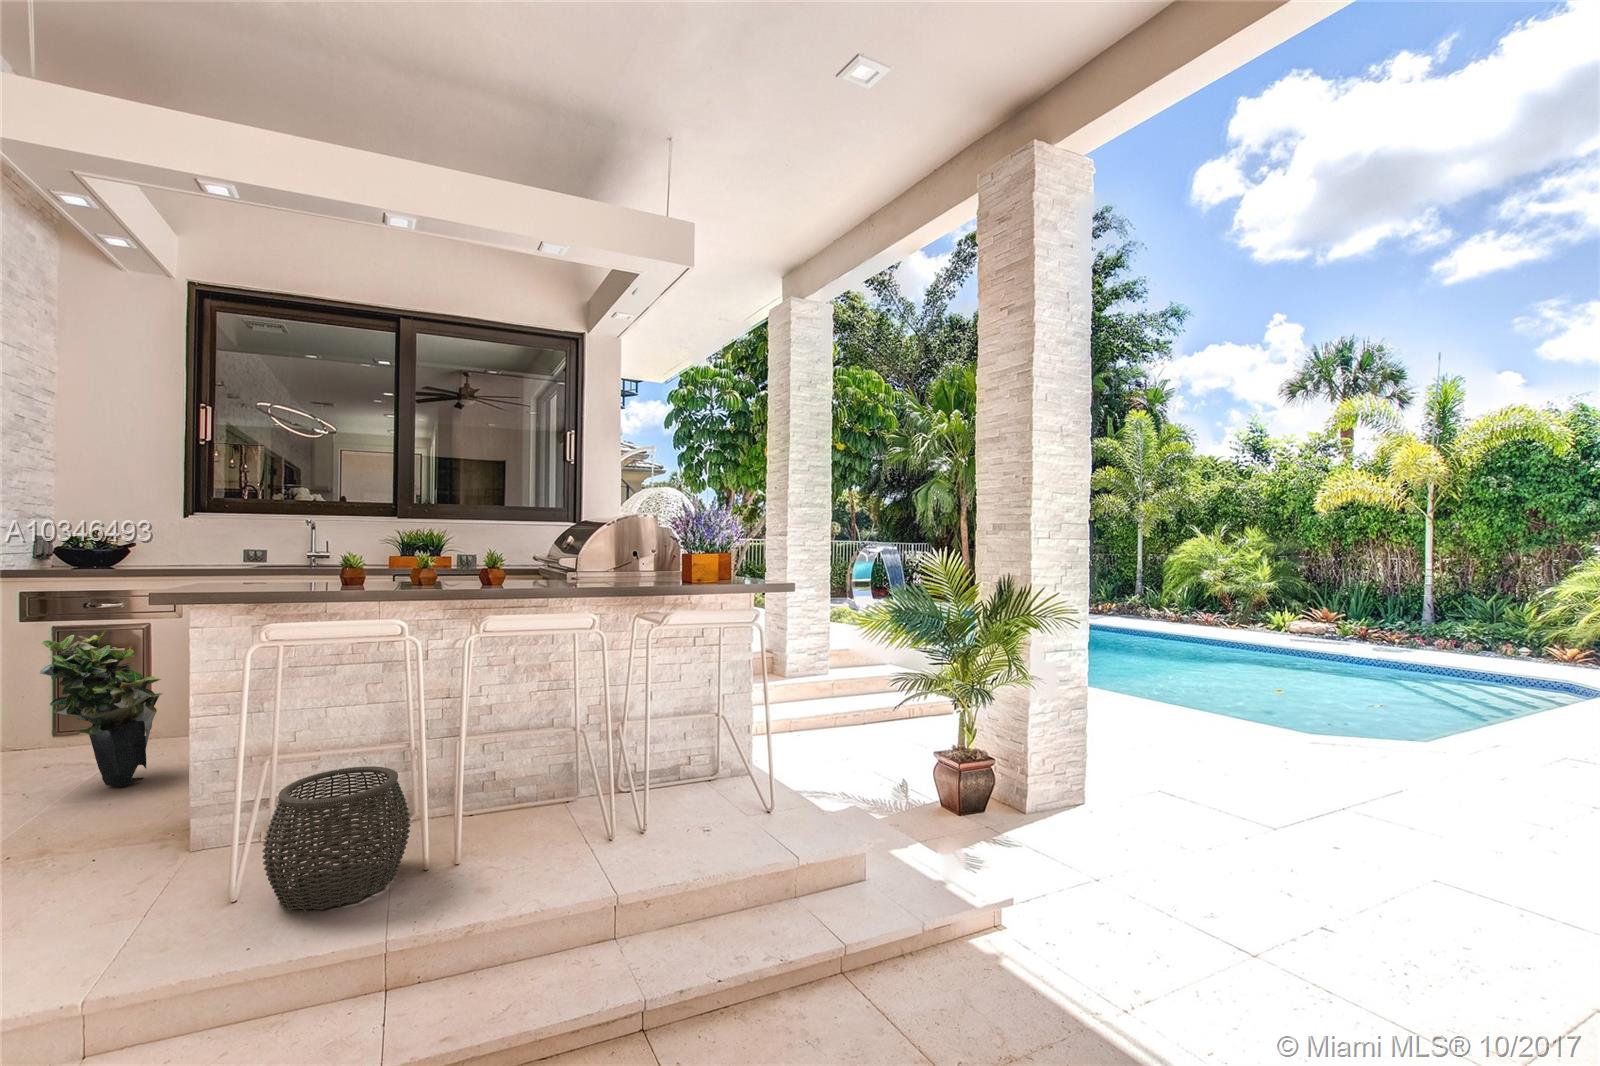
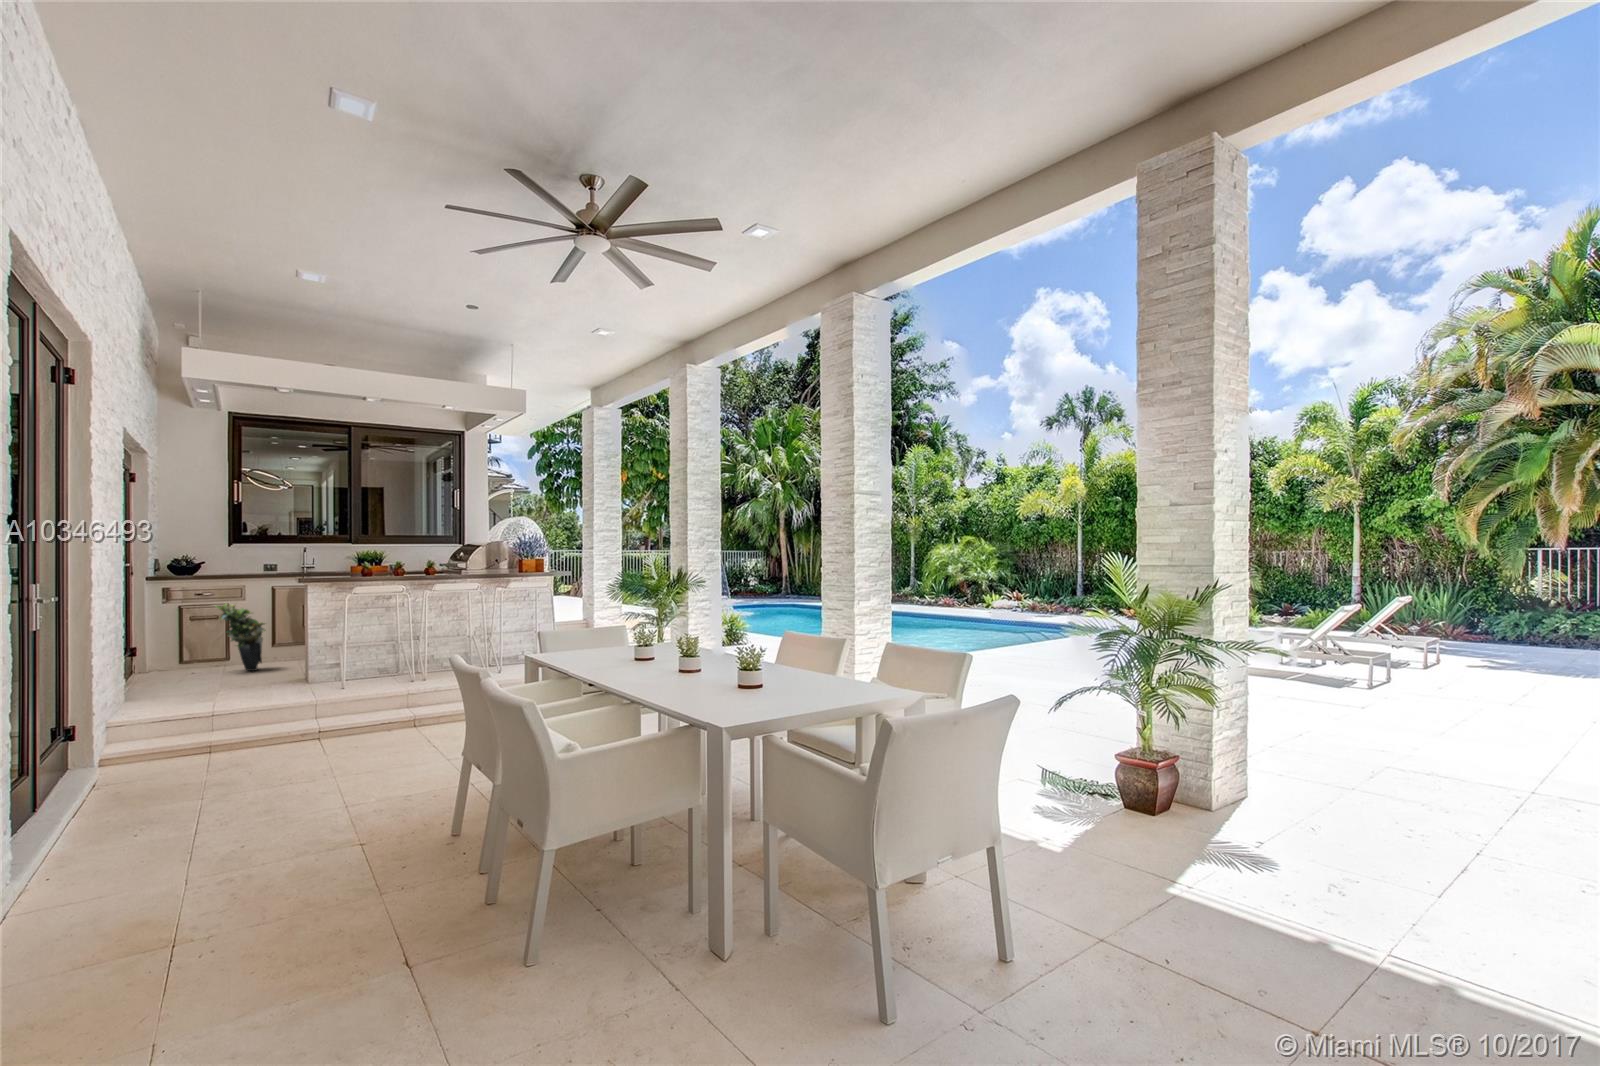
woven basket: present [262,766,411,911] -> none [358,642,408,685]

